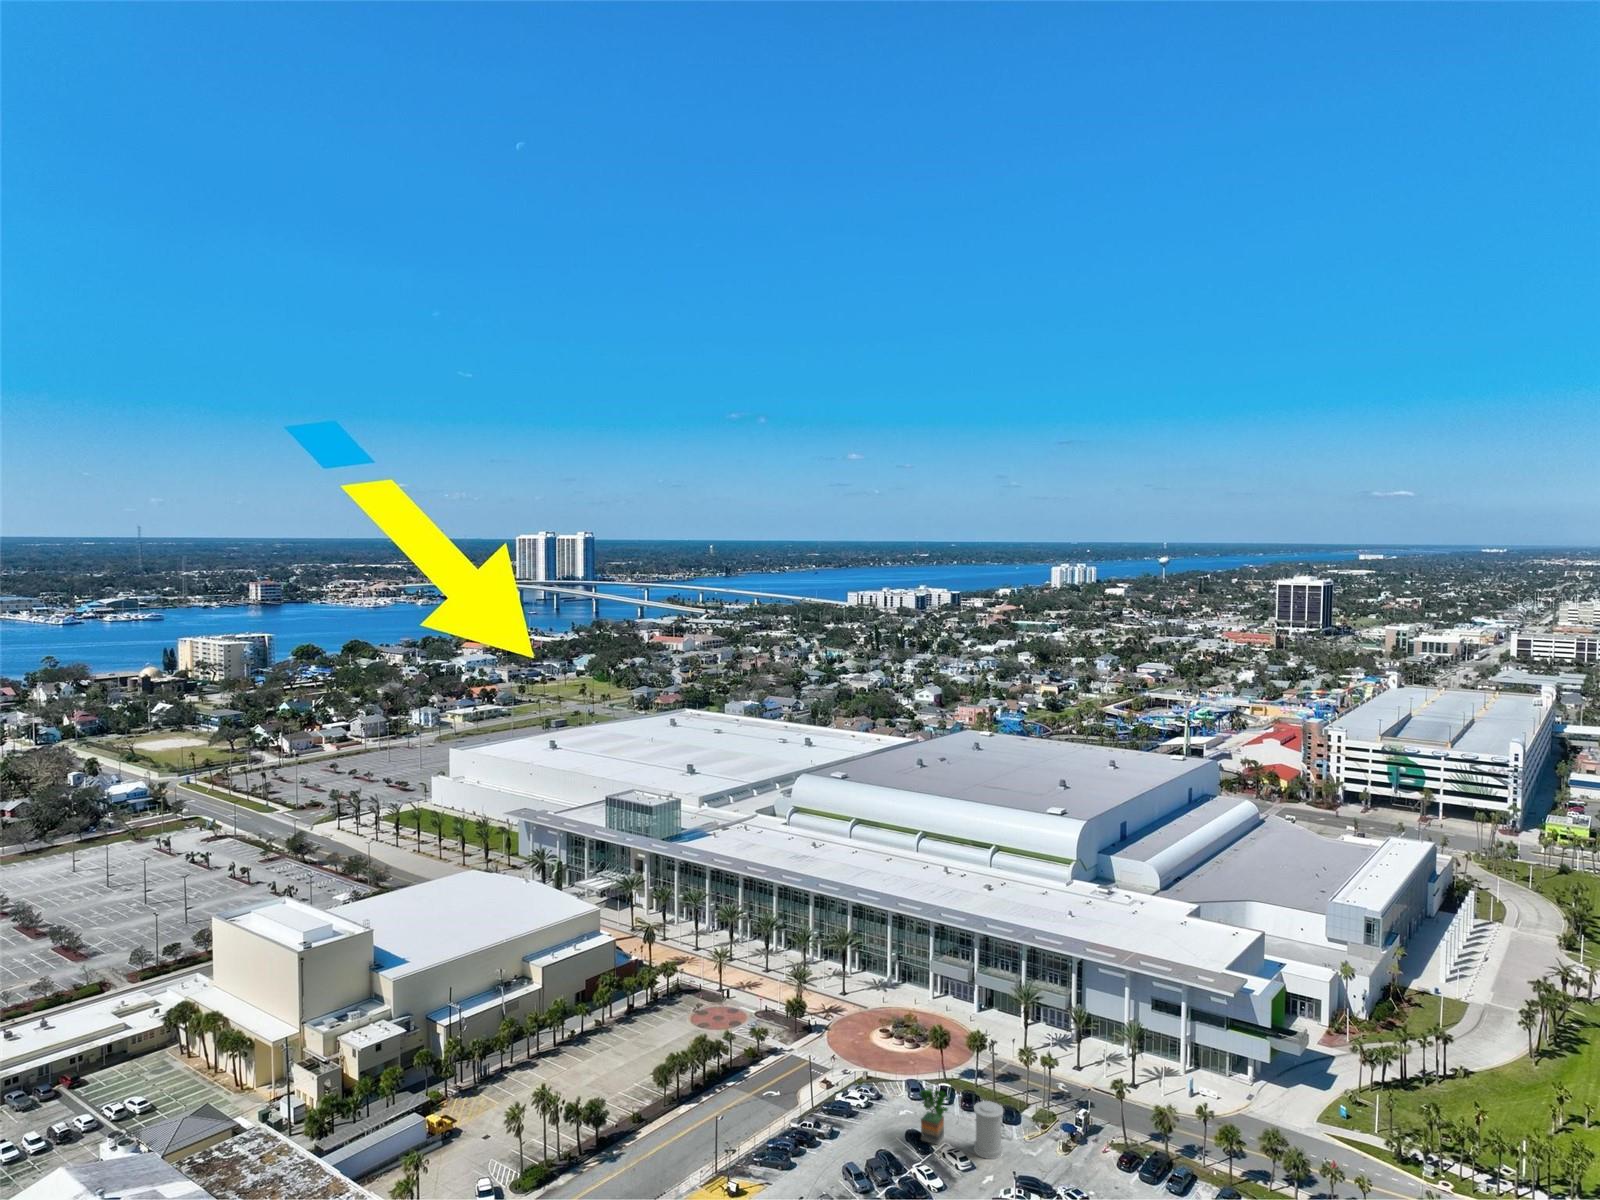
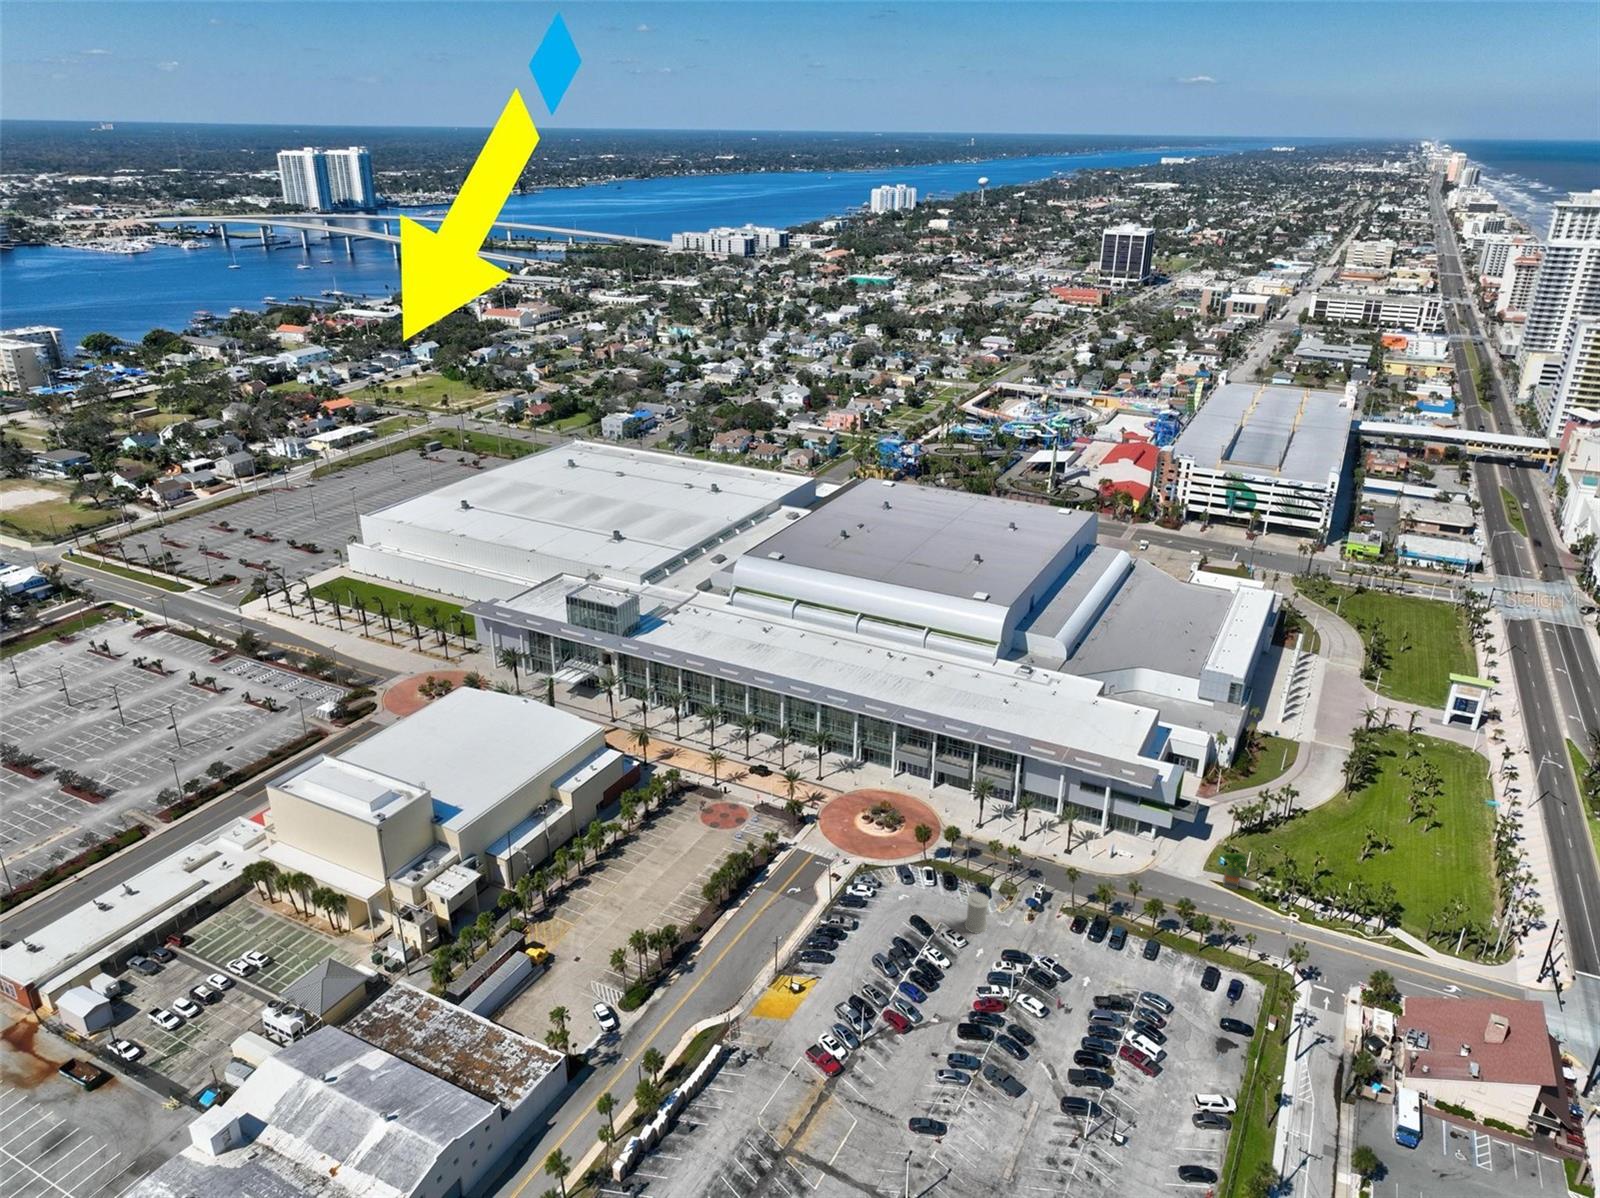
potted tree: present [919,1089,950,1145] -> present [1223,853,1249,889]

